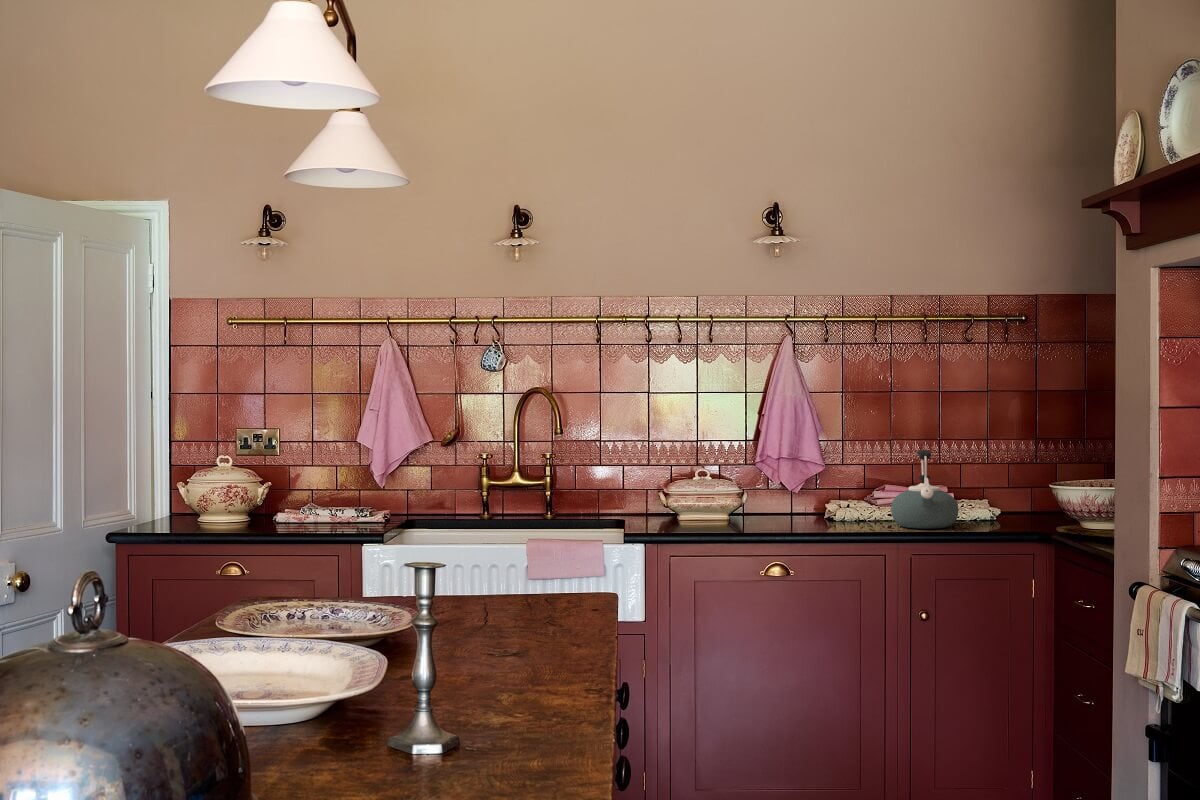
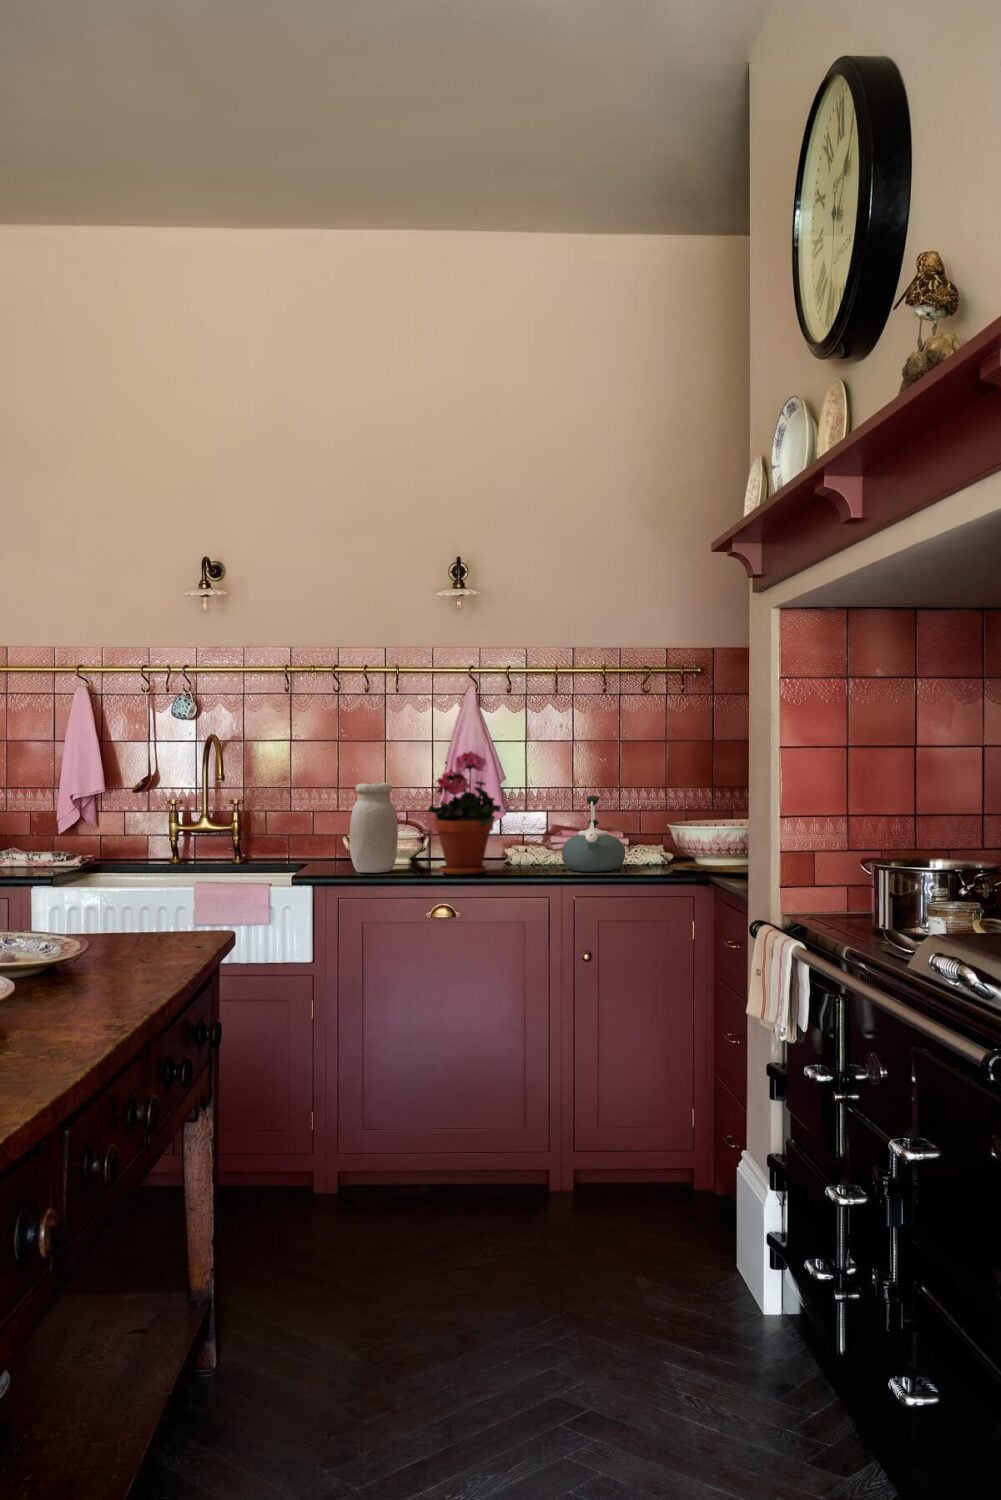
potted plant: none [751,404,829,532] -> present [428,751,501,875]
jar: none [669,436,719,528] -> present [350,783,398,873]

